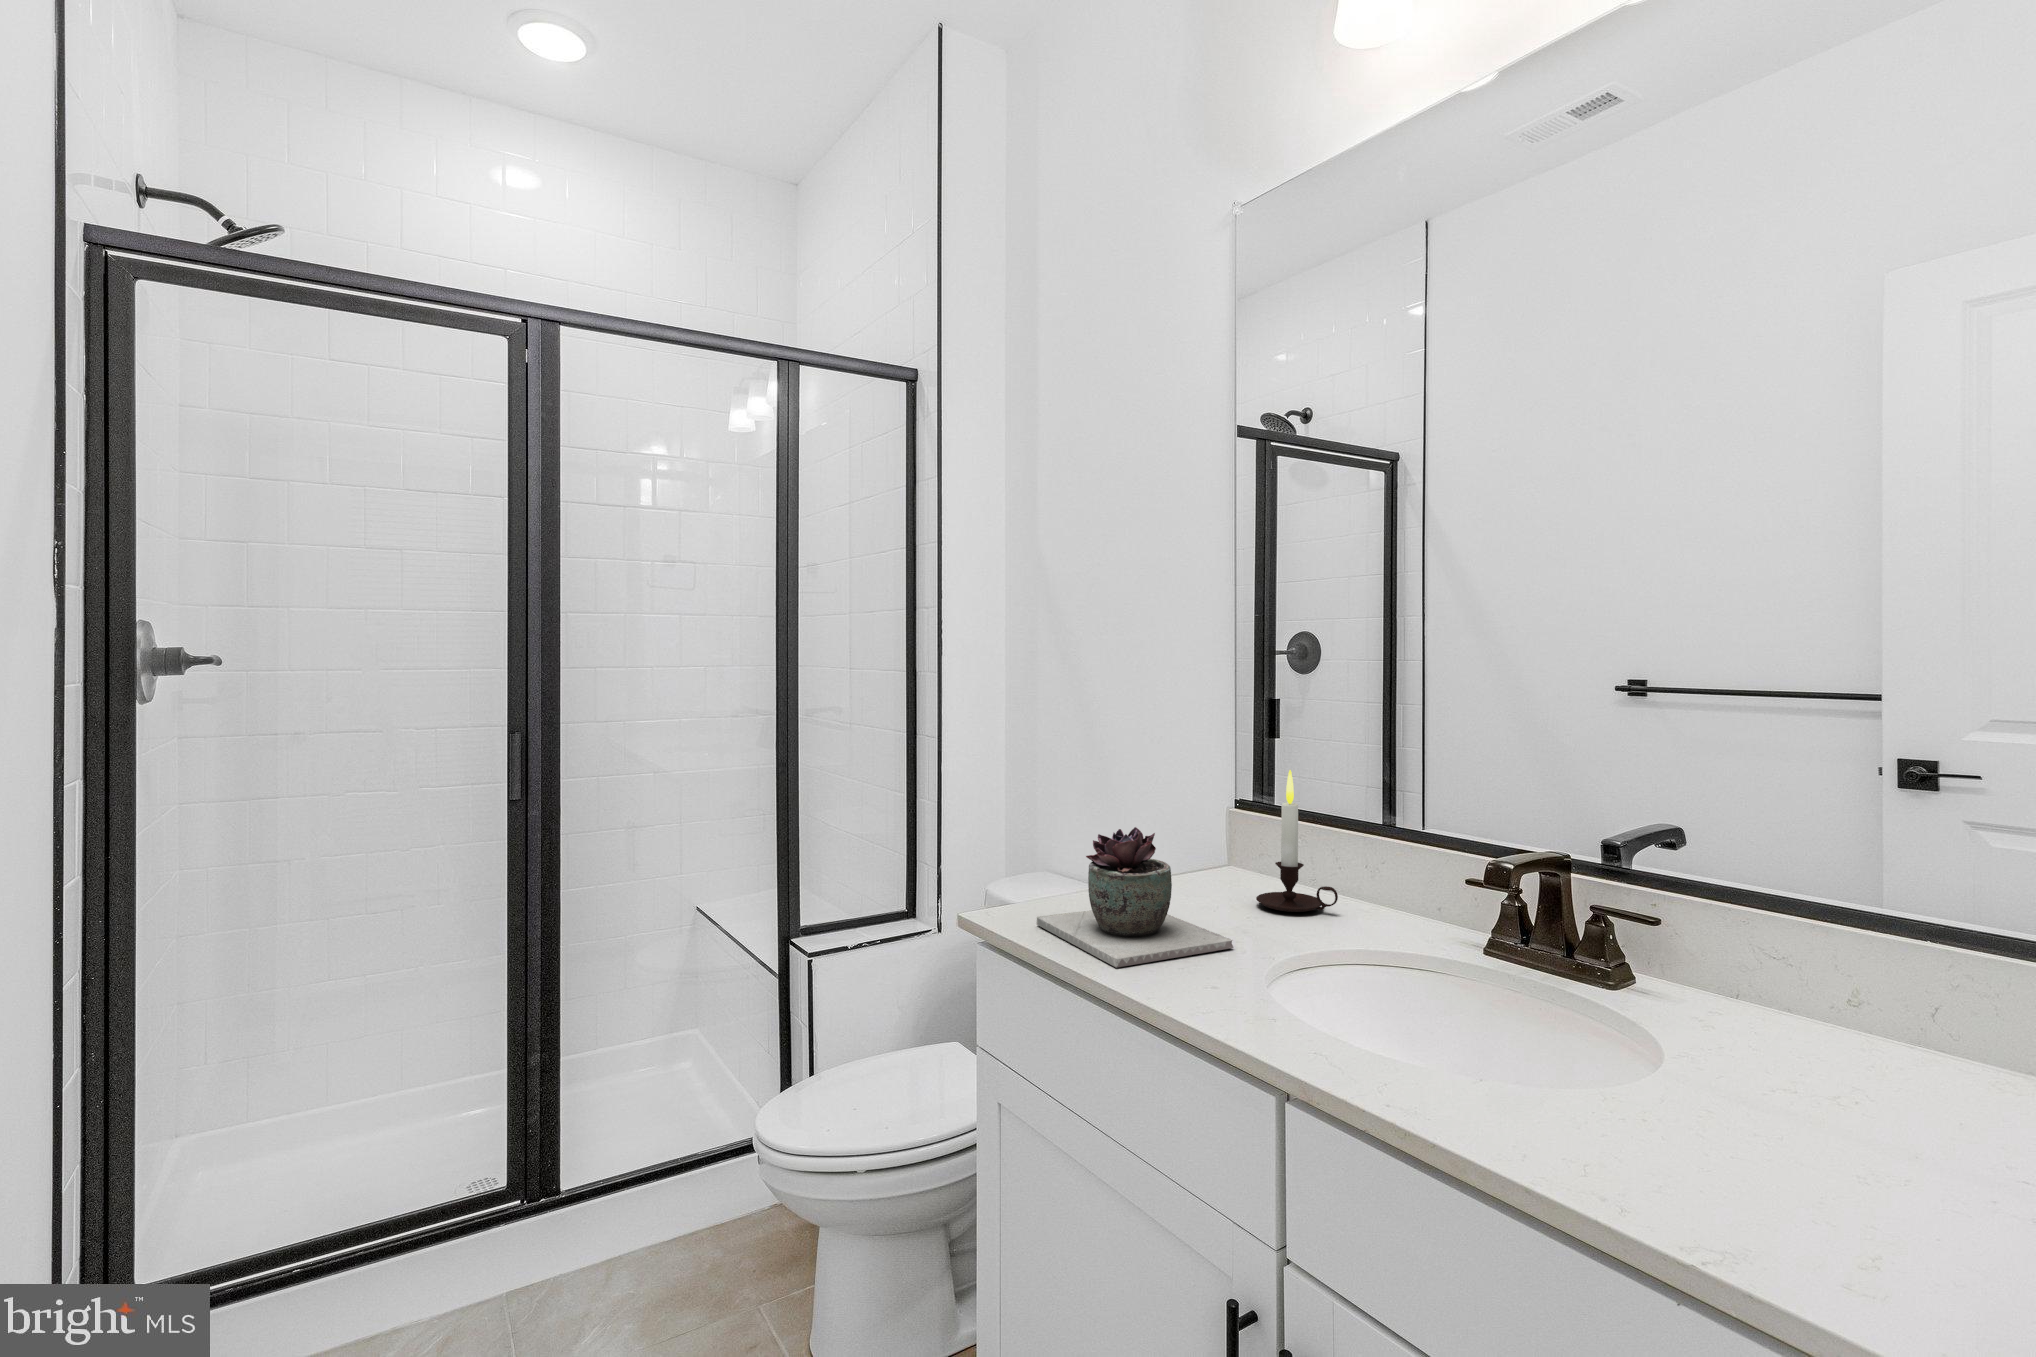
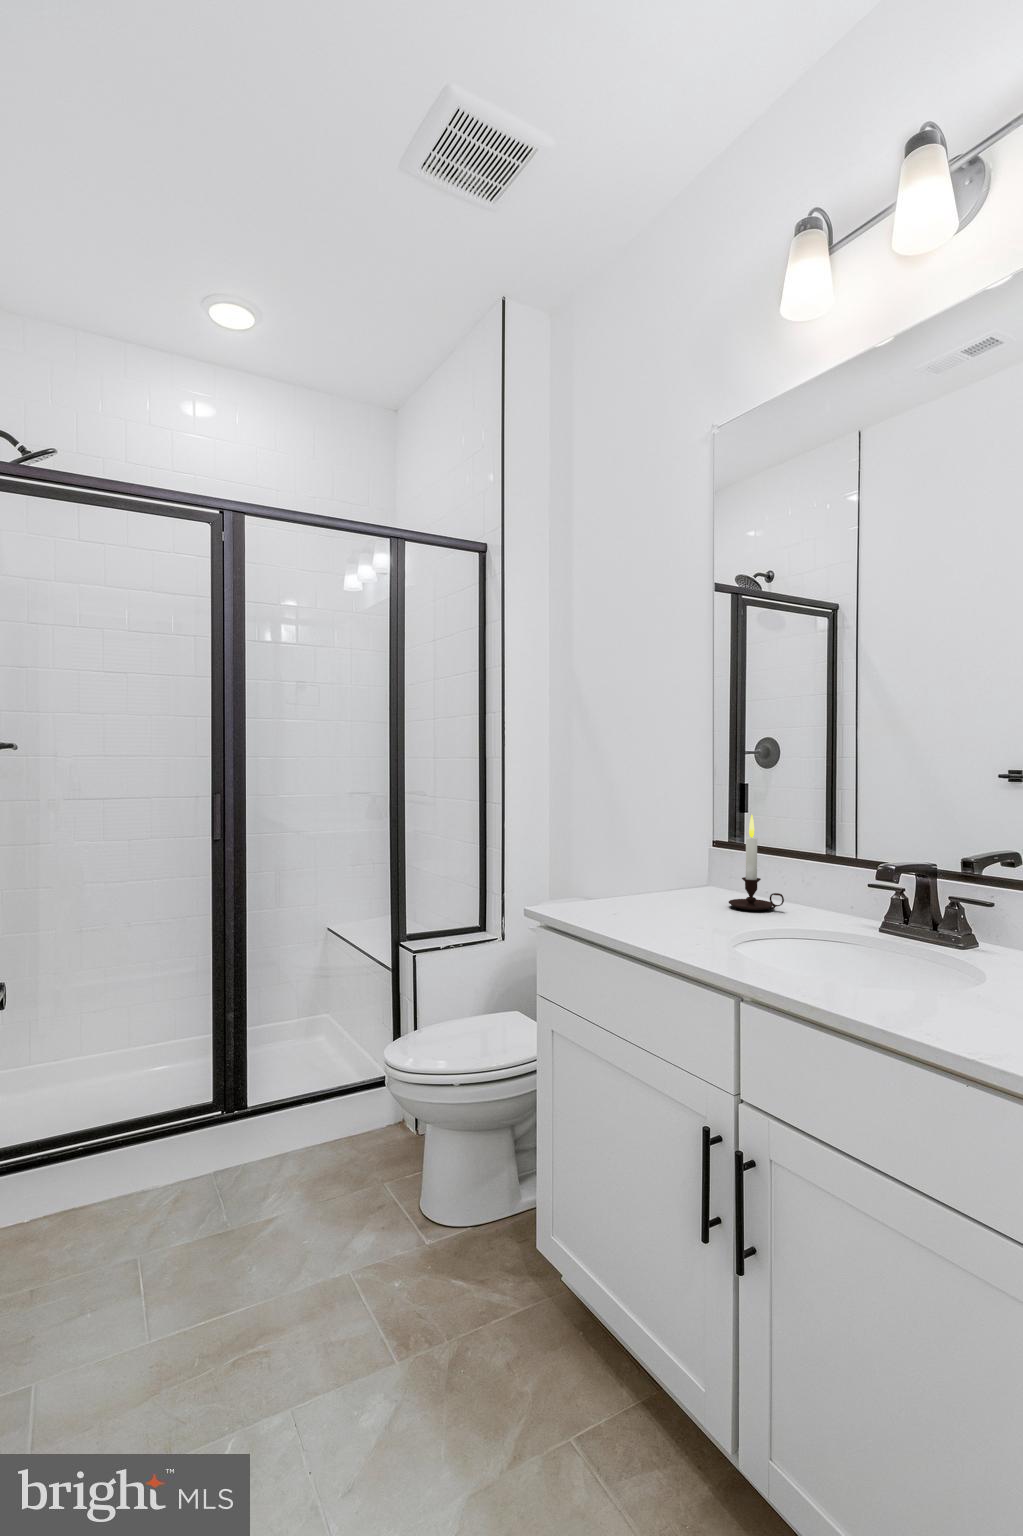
succulent plant: present [1037,827,1233,968] -> none [580,849,712,935]

